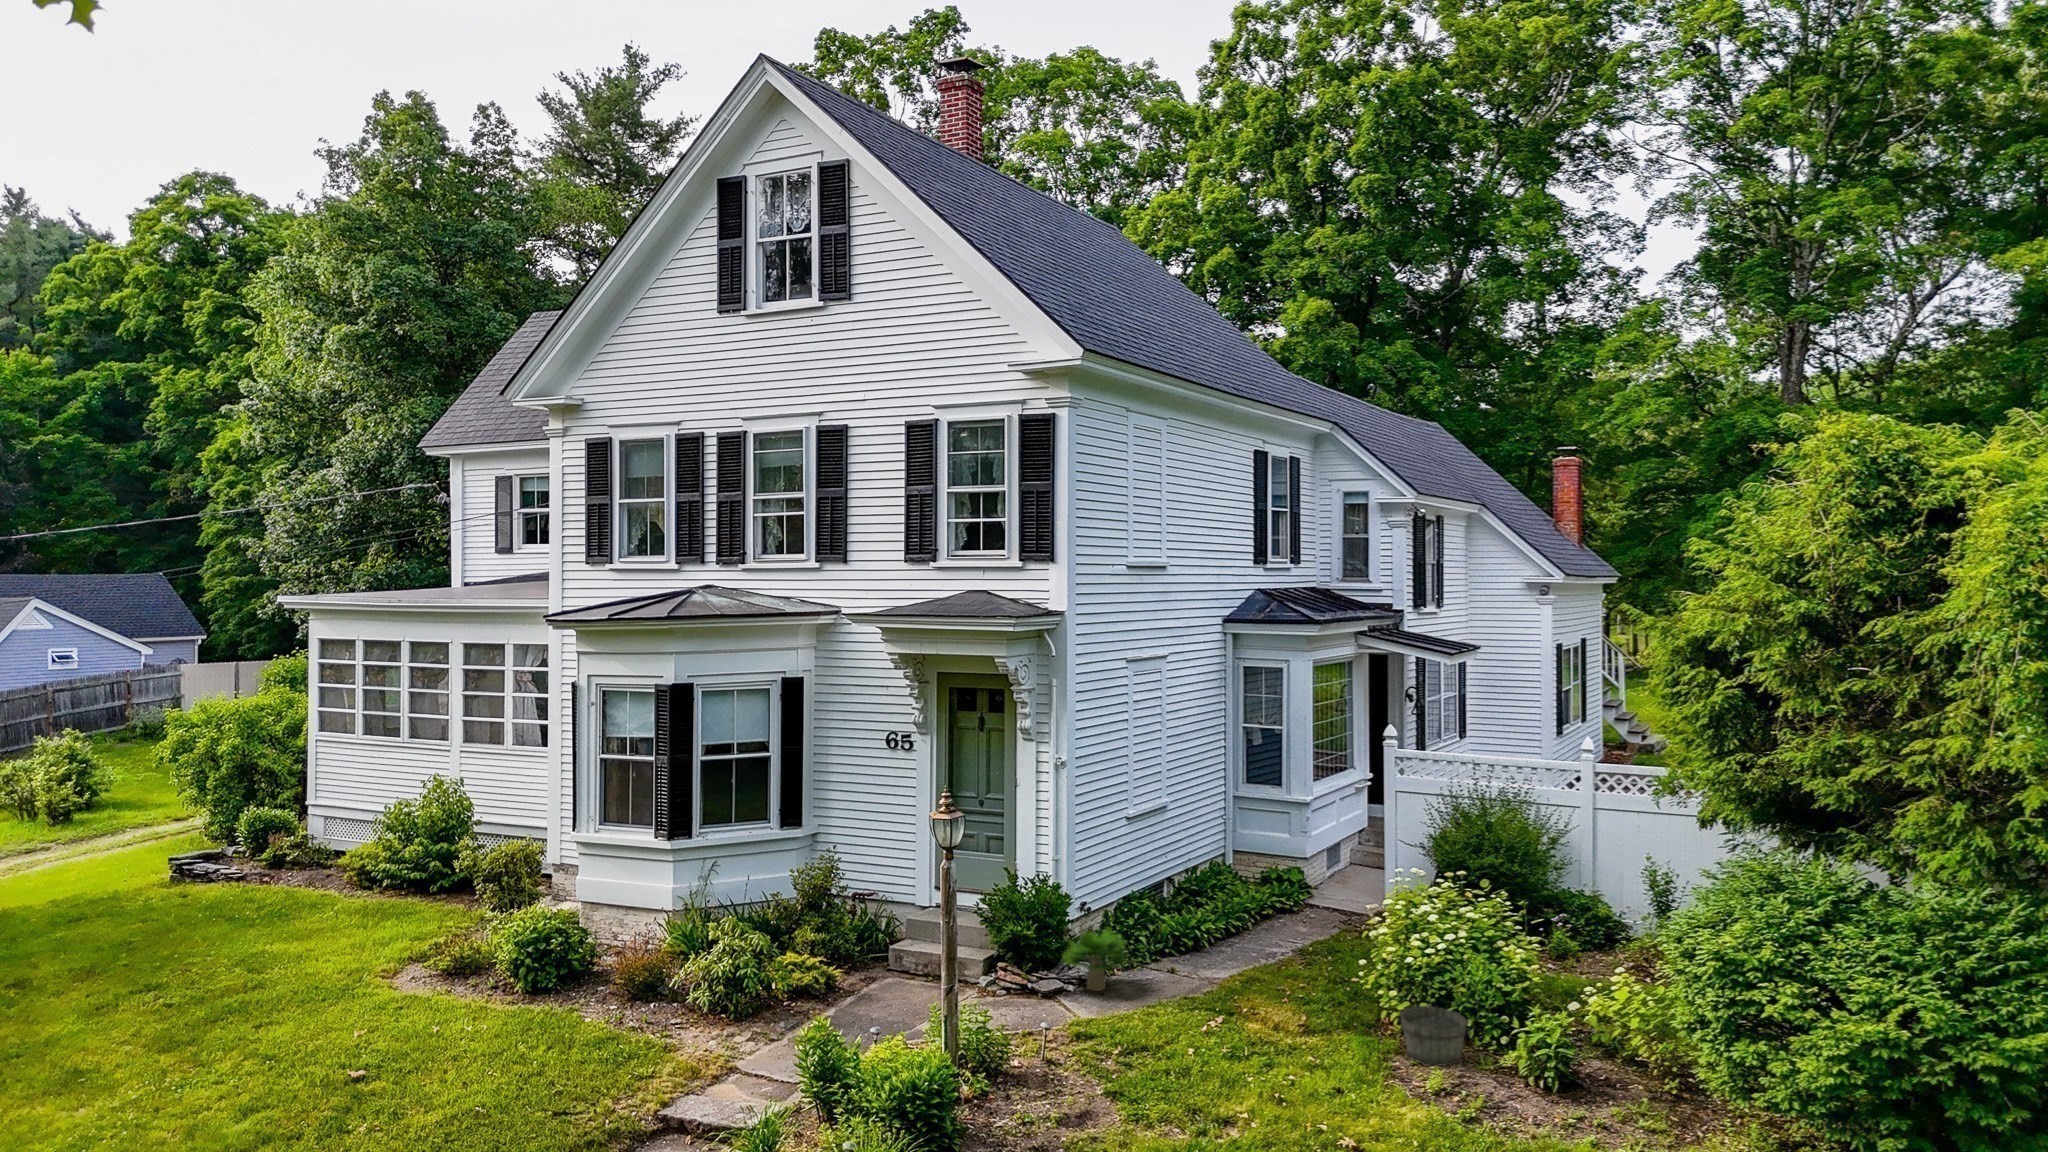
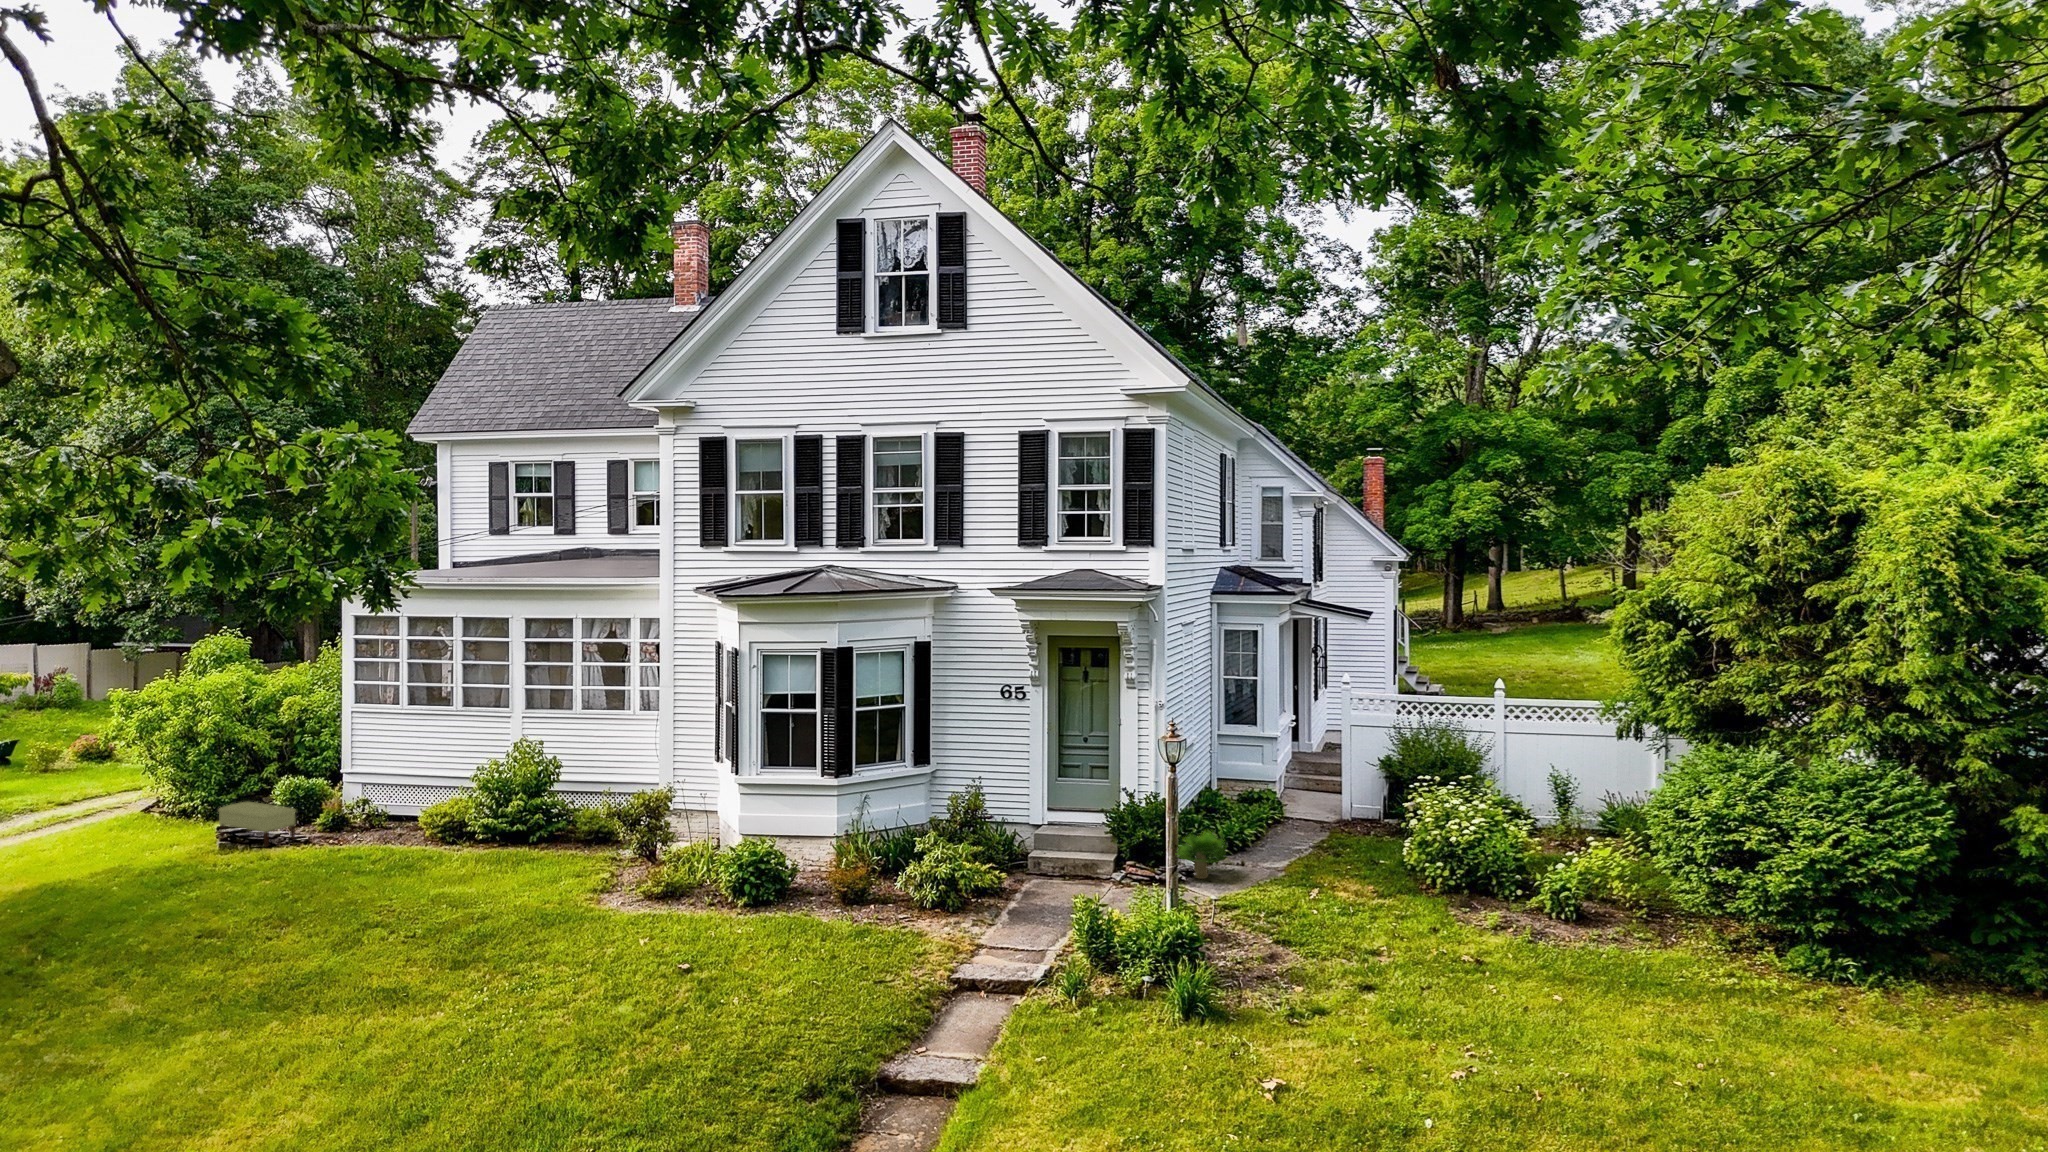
bench: none [196,826,254,873] -> present [218,801,296,847]
wooden bucket: present [1400,1003,1467,1066] -> none [1459,861,1507,905]

